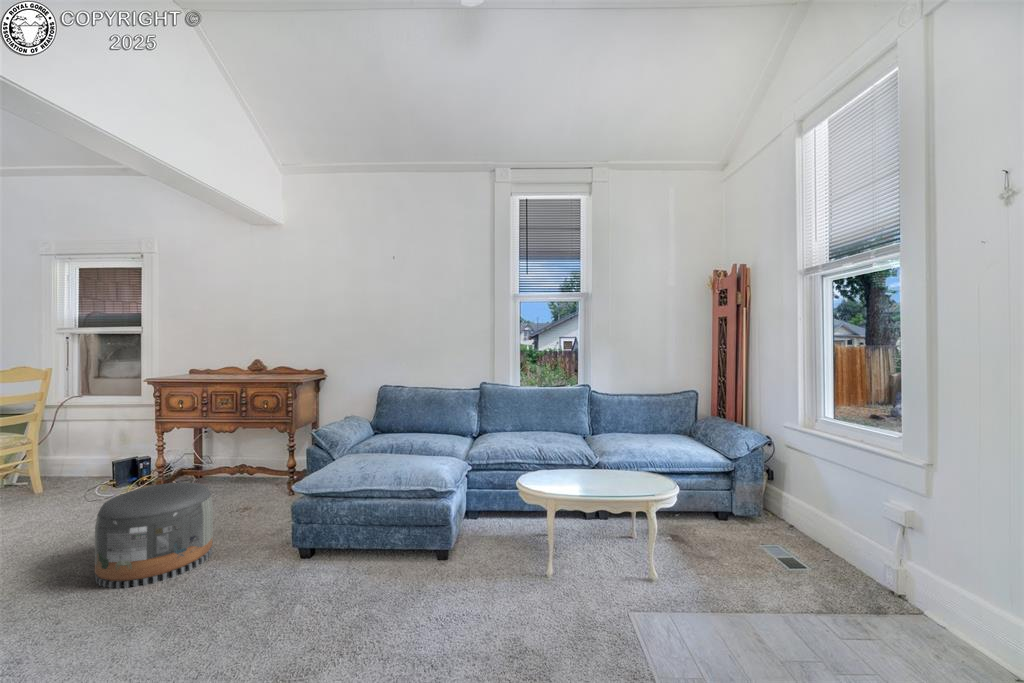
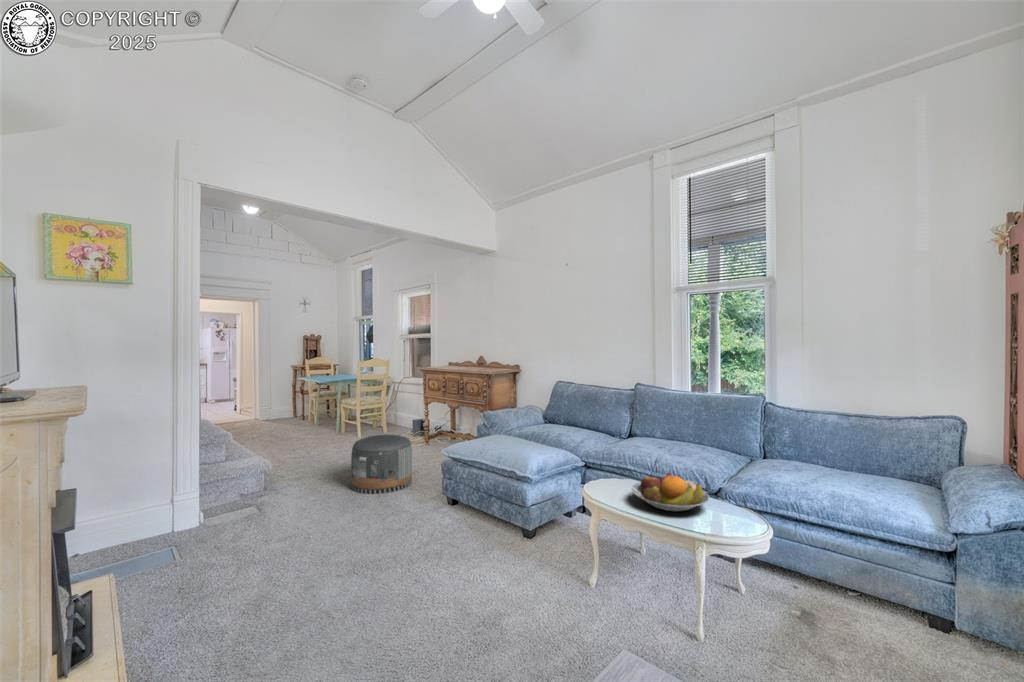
fruit bowl: none [572,455,634,486] -> present [632,473,709,512]

